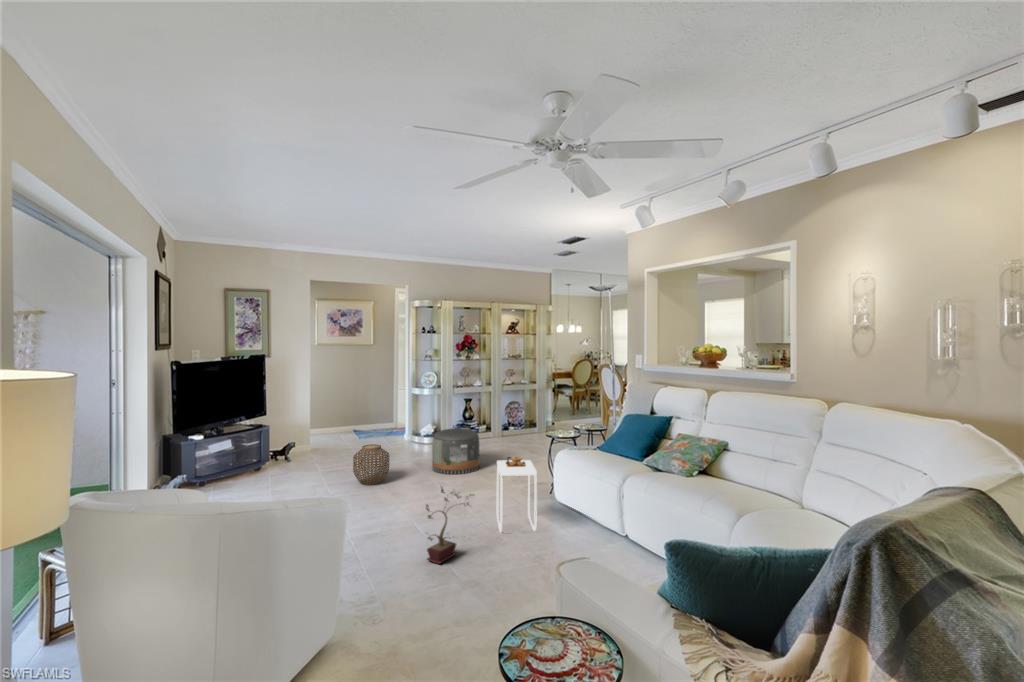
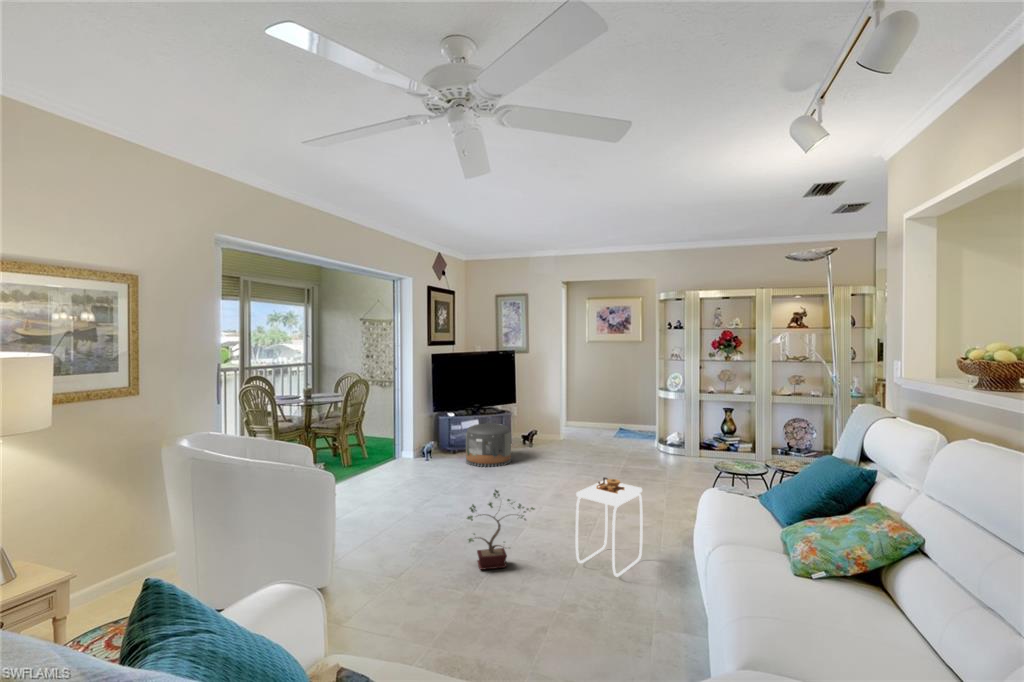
pouf: present [432,428,479,474] -> present [466,423,511,467]
woven basket: present [353,444,389,485] -> none [540,441,575,481]

